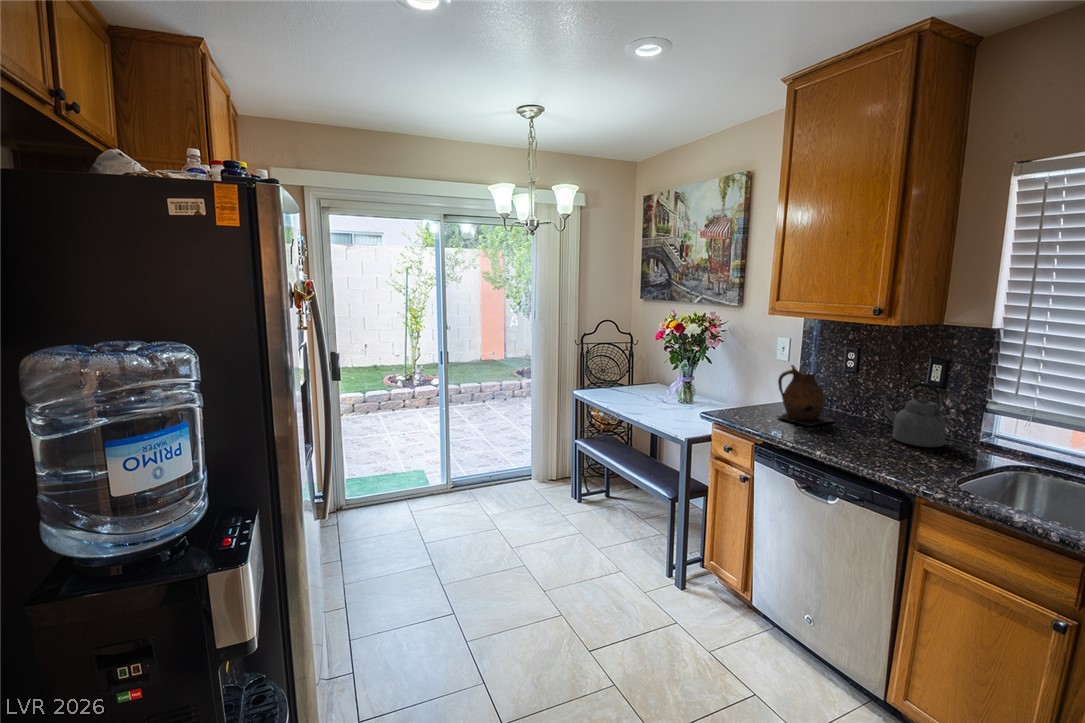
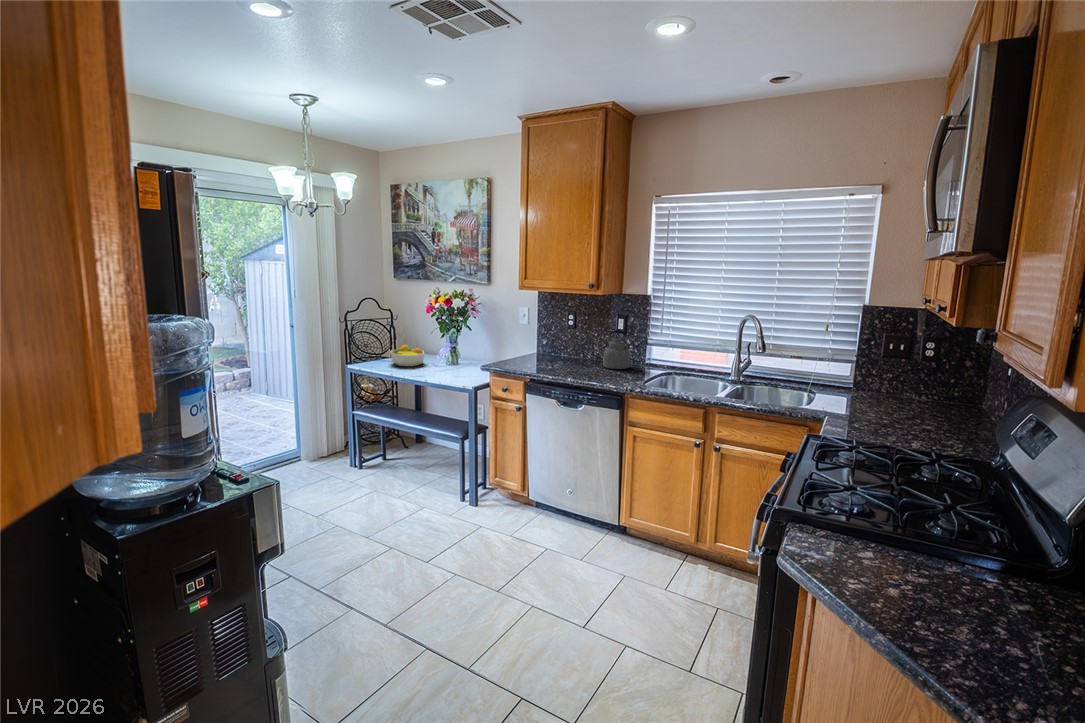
ceramic pitcher: present [778,365,833,426] -> none [532,325,568,366]
fruit bowl: none [619,372,657,399] -> present [391,345,424,366]

